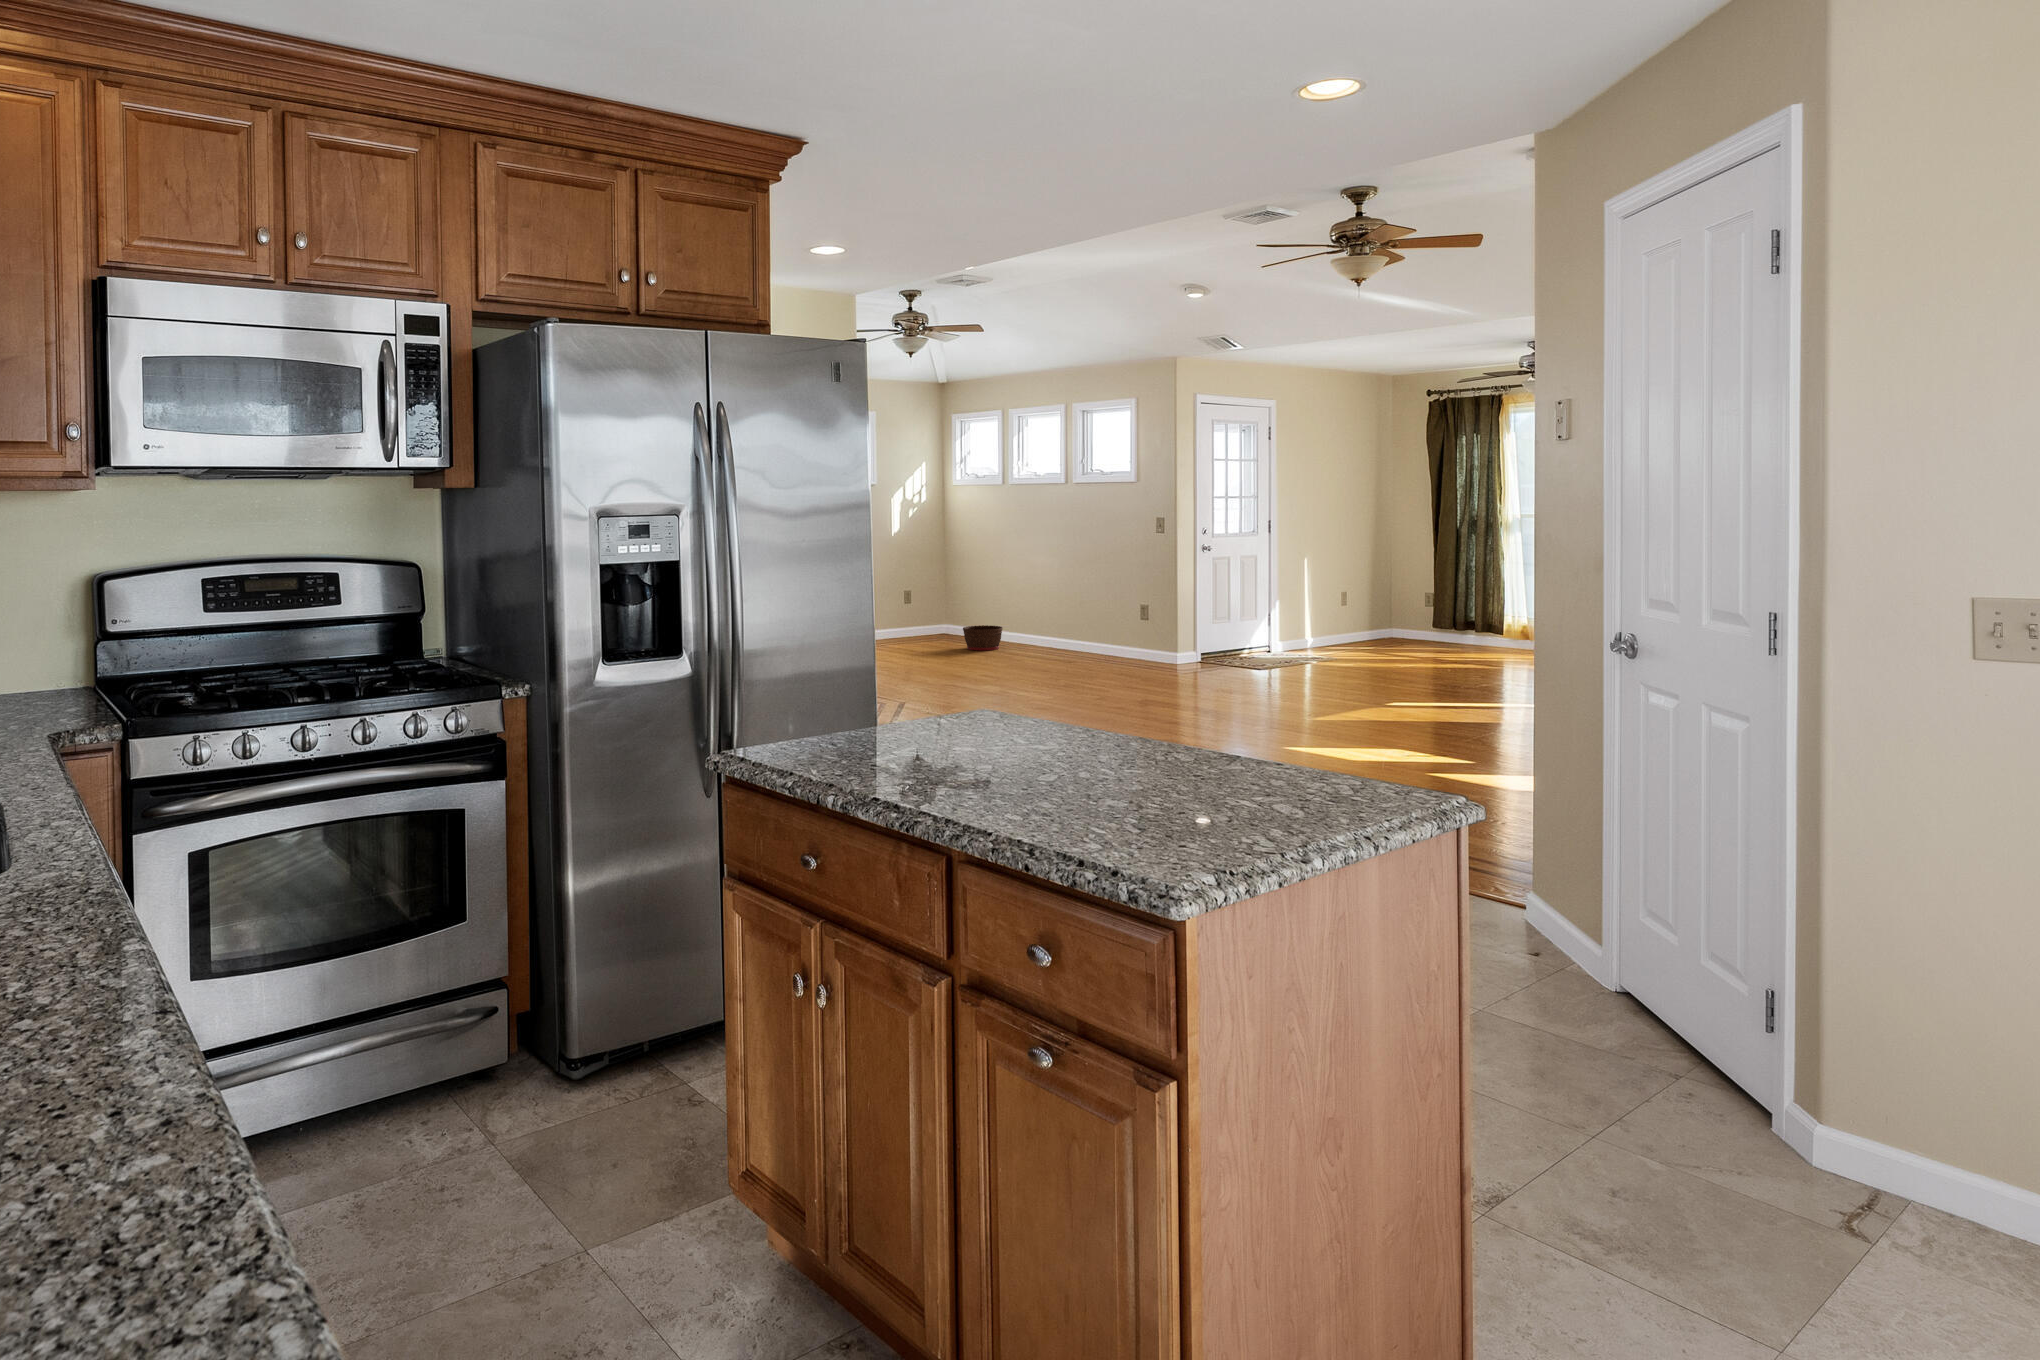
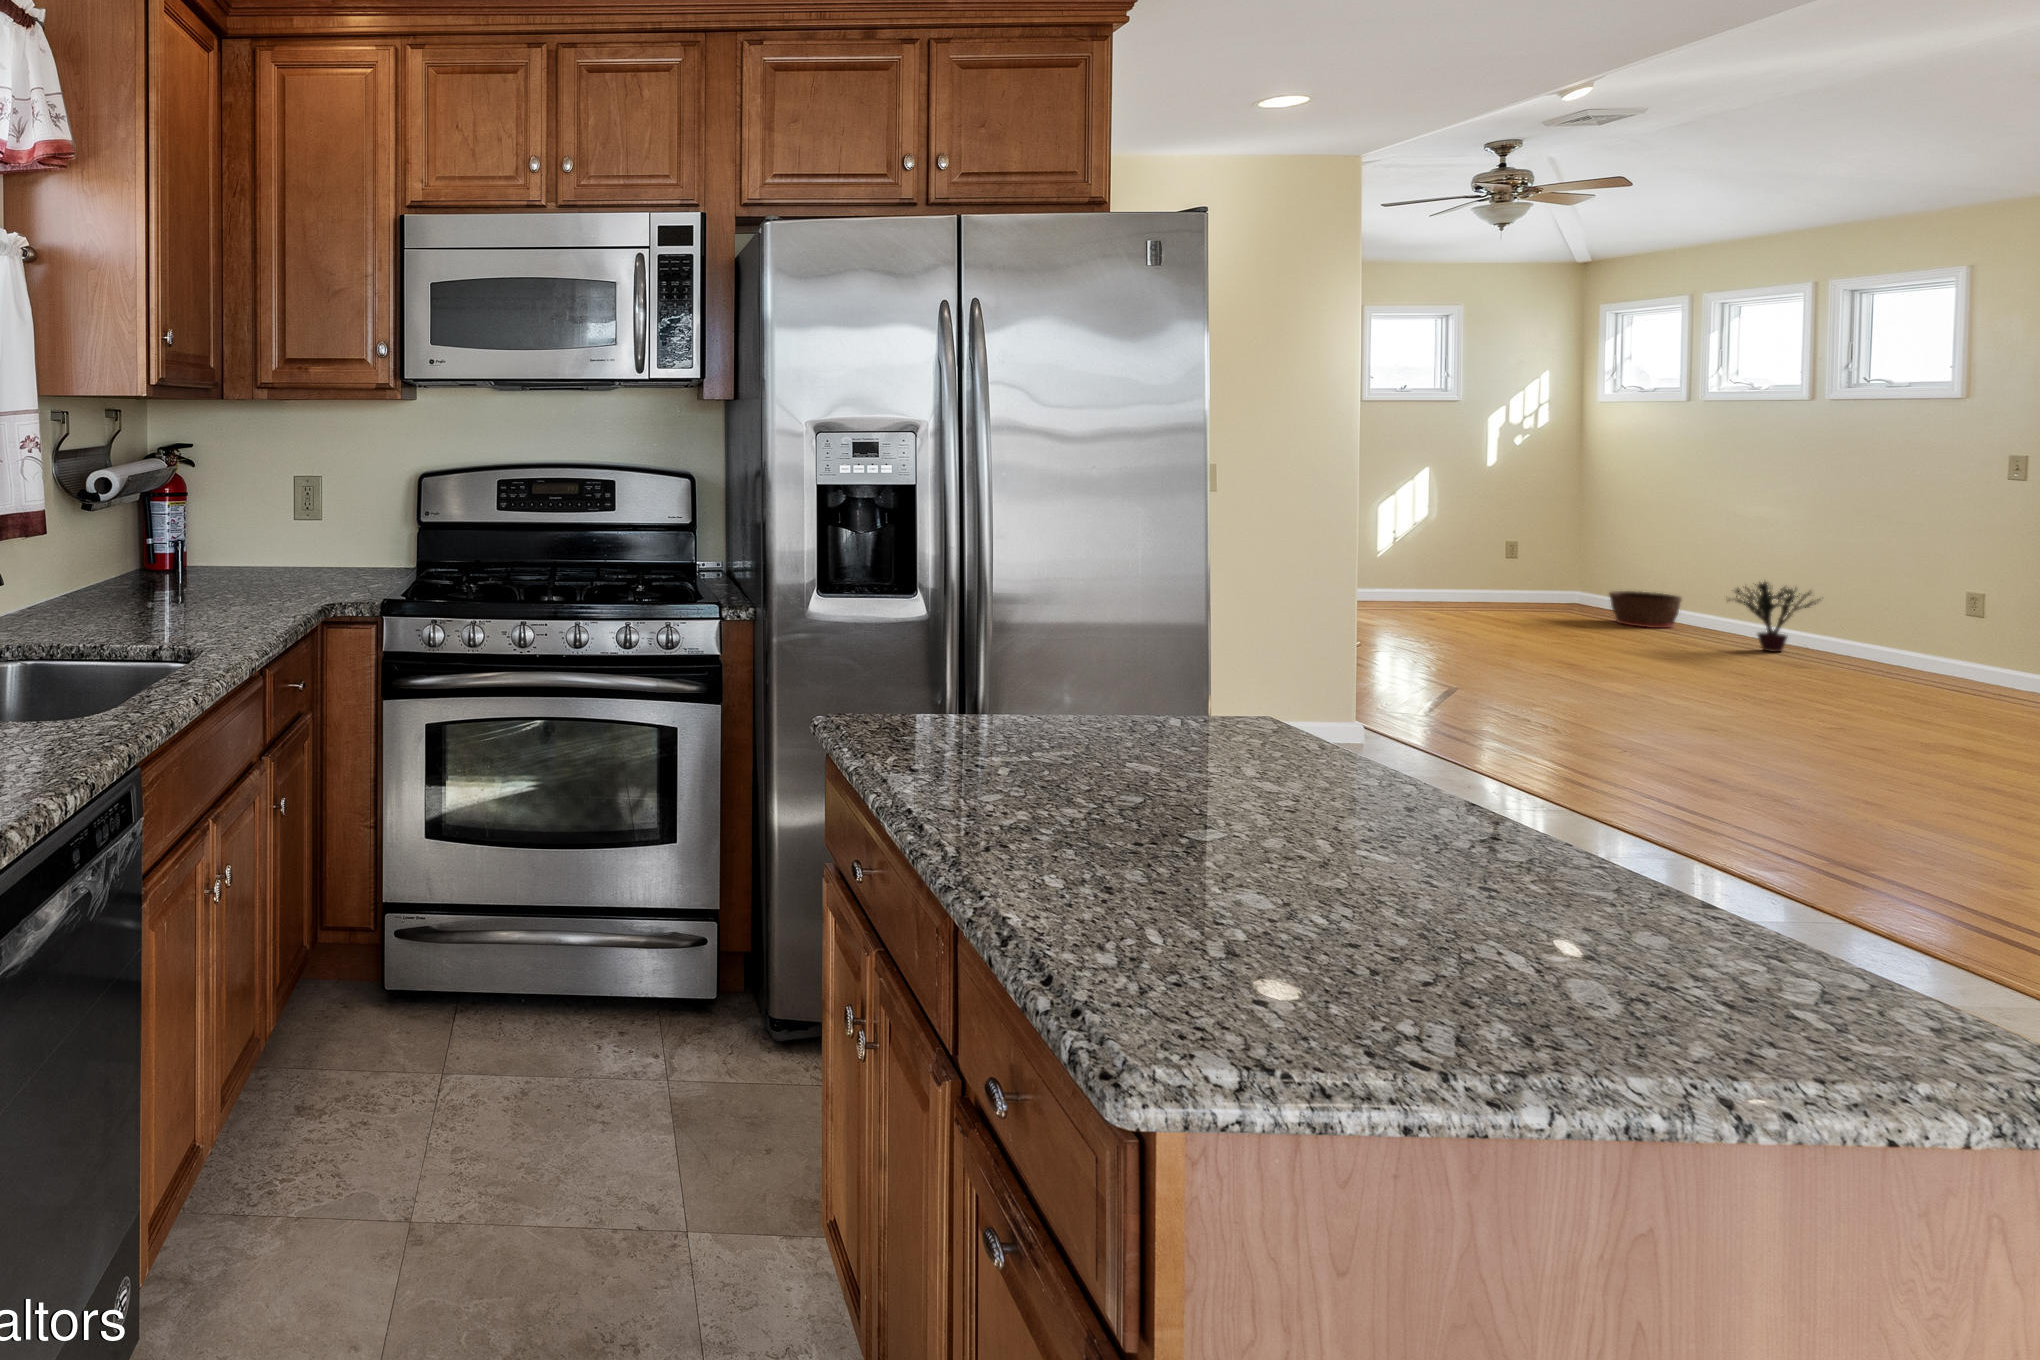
potted plant: none [1028,609,1078,658] -> present [1727,582,1820,652]

